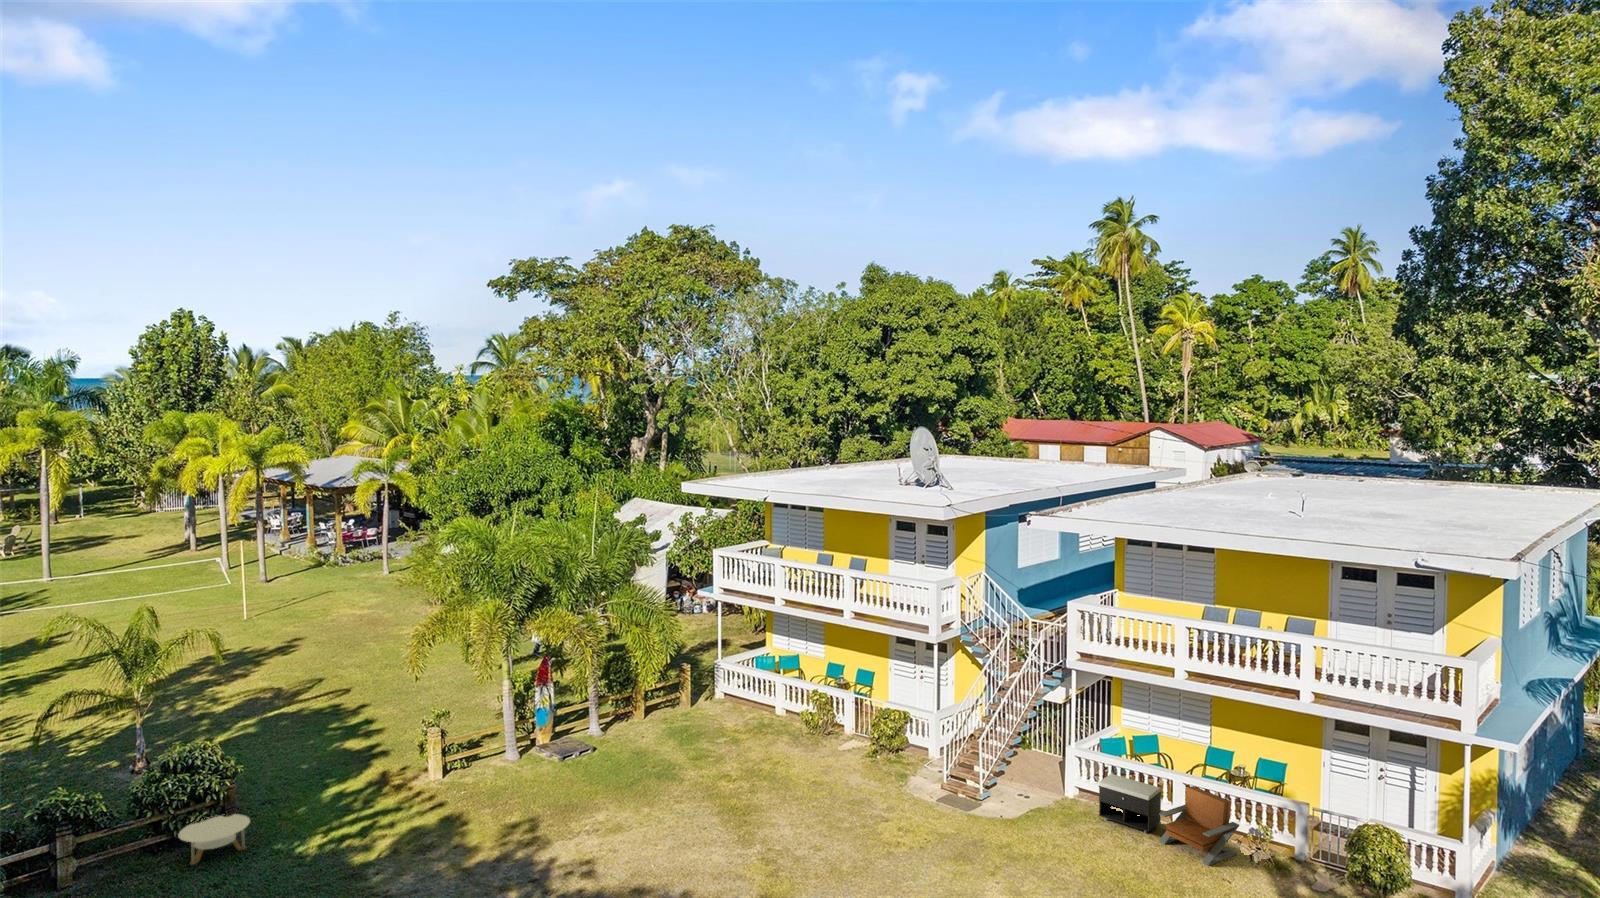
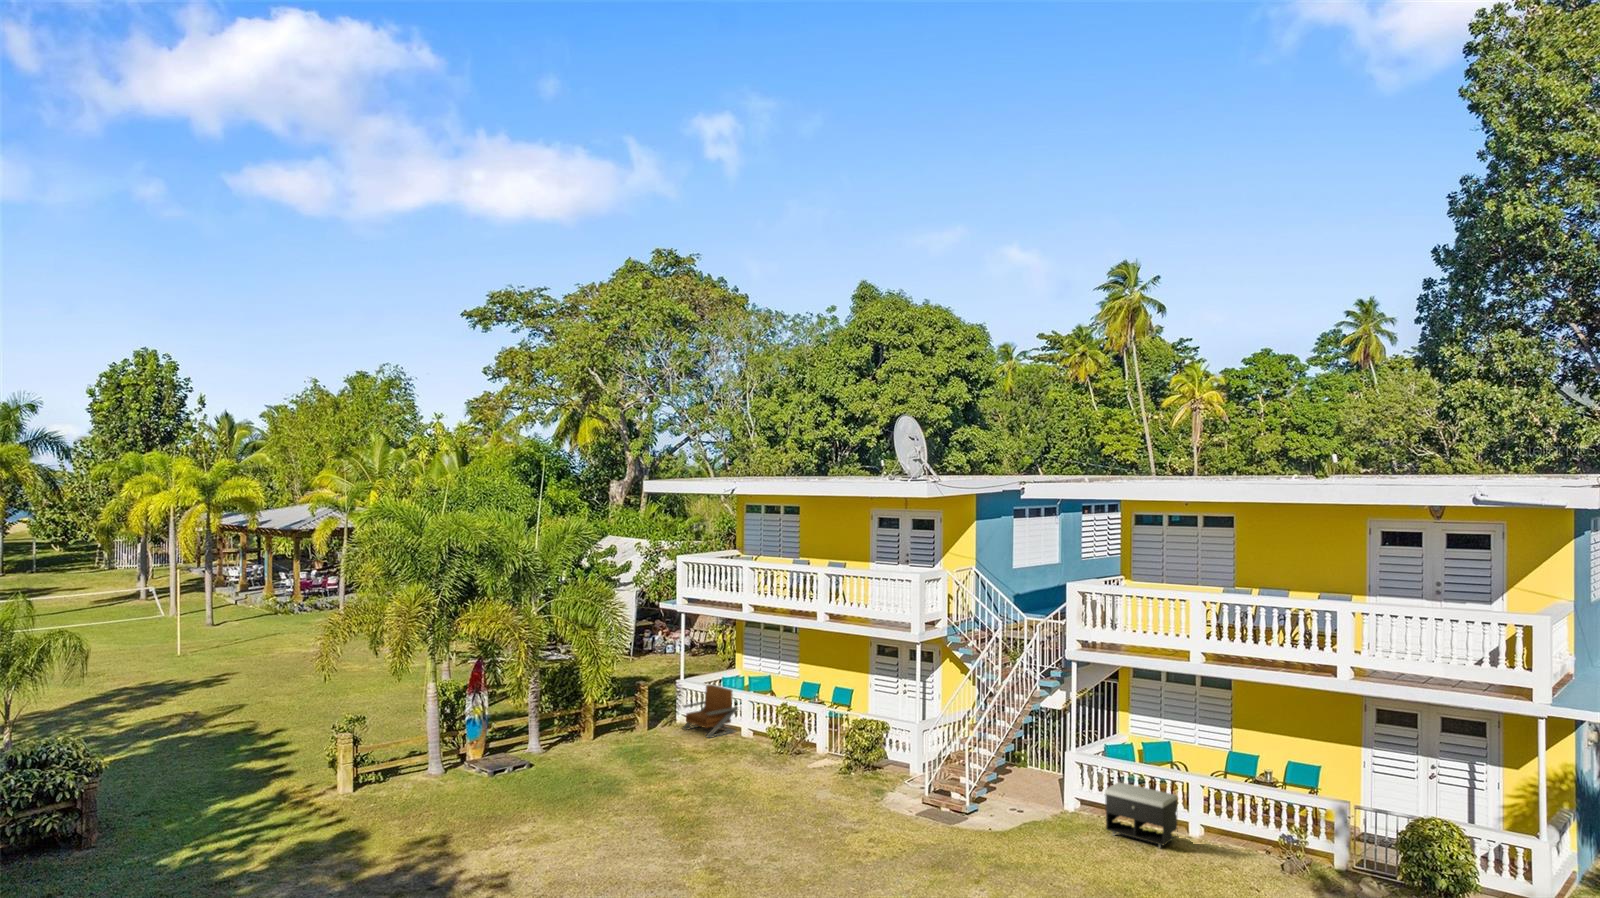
lounge chair: present [1159,786,1239,866] -> present [682,685,738,738]
round table: present [178,814,250,865] -> none [18,820,108,875]

